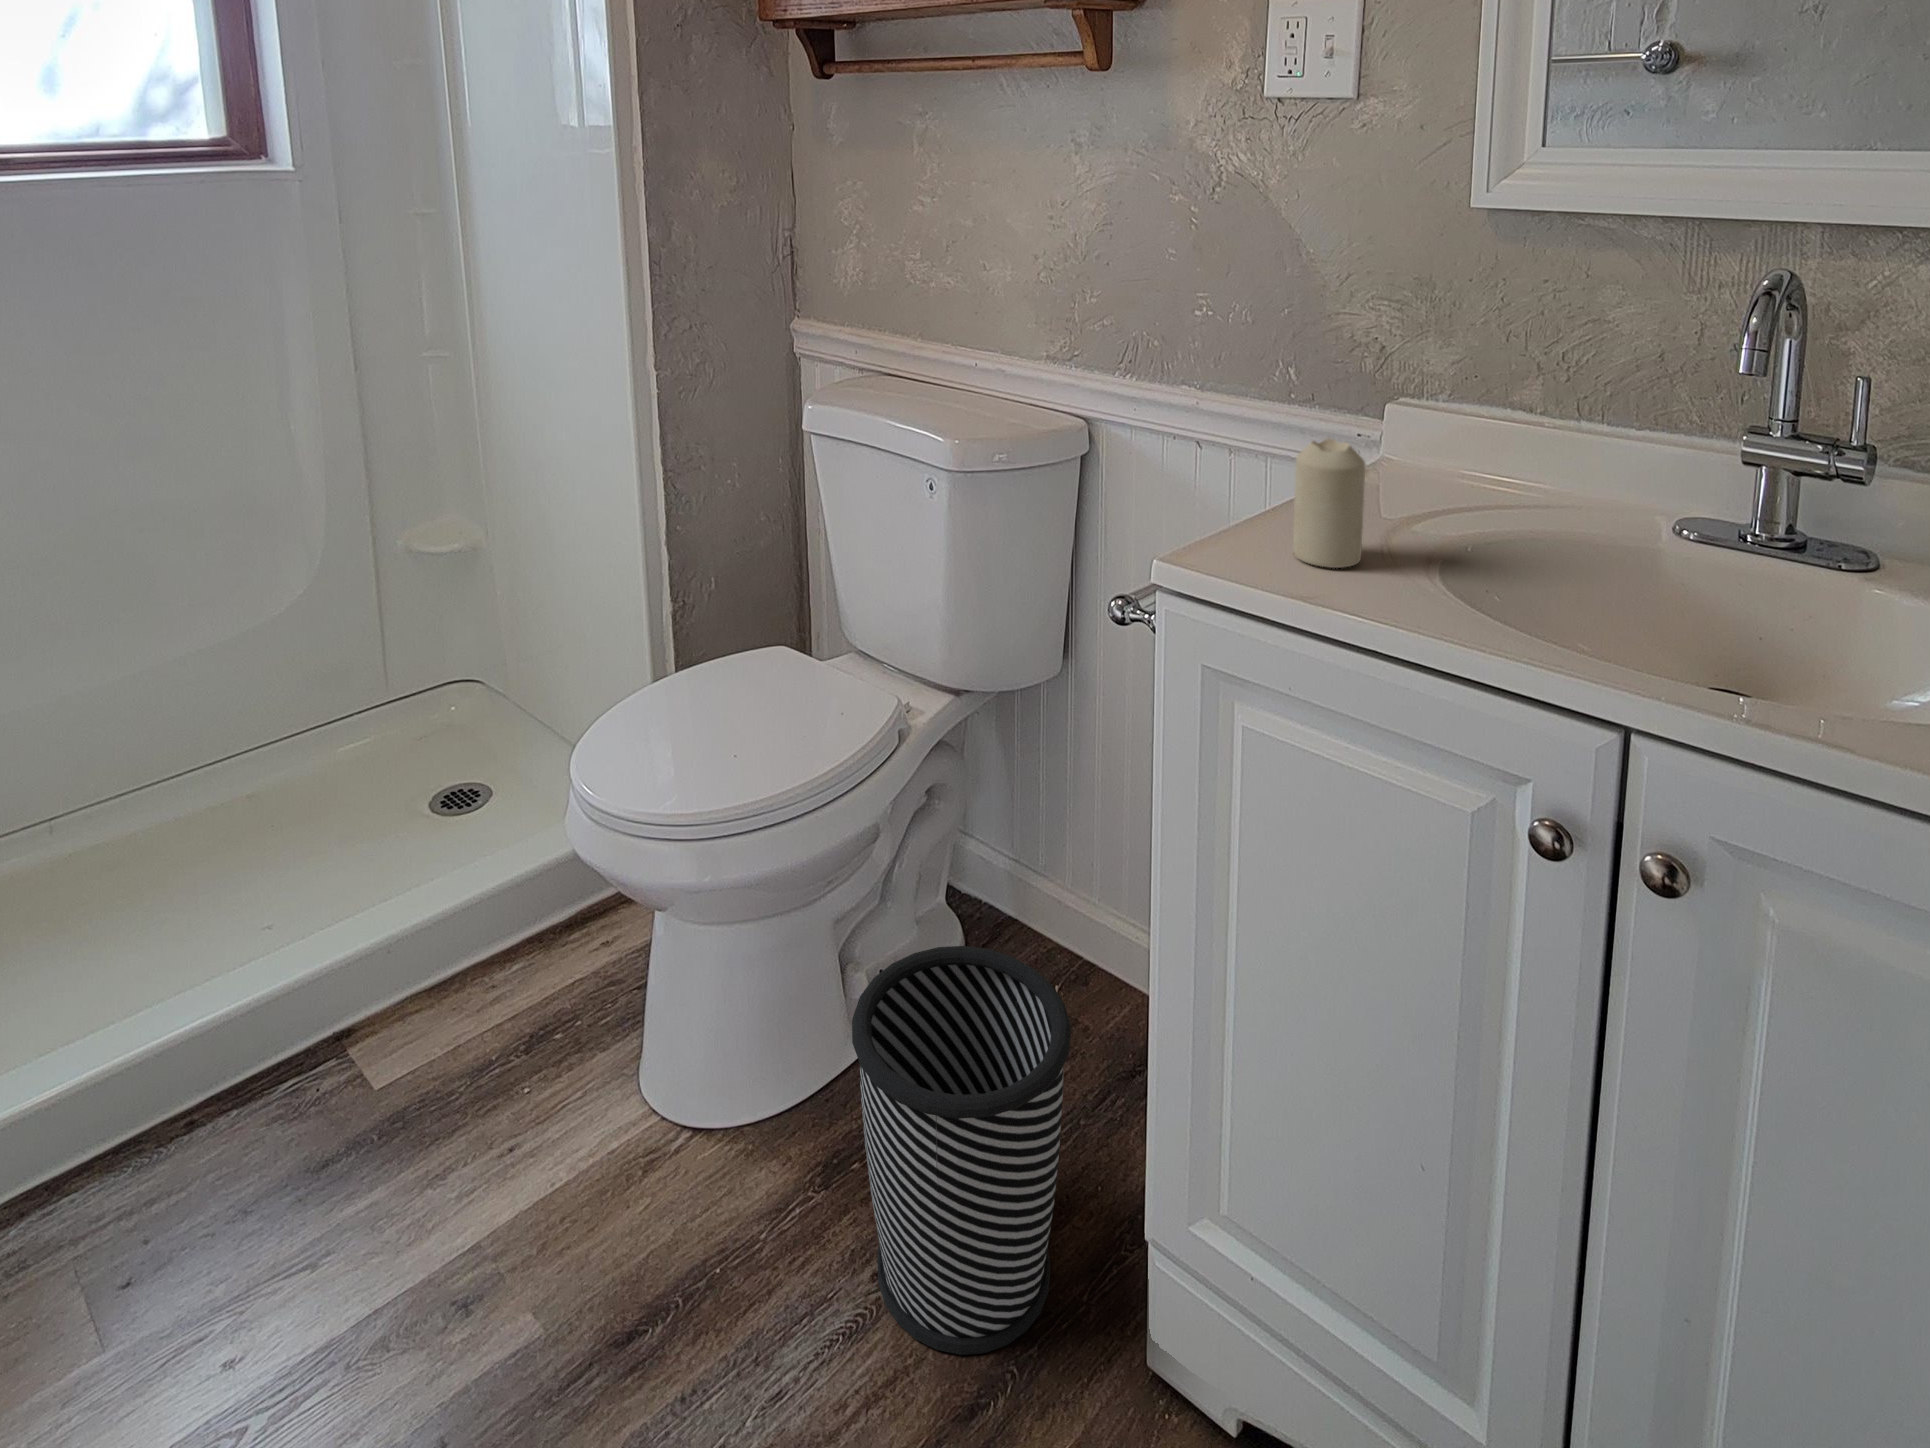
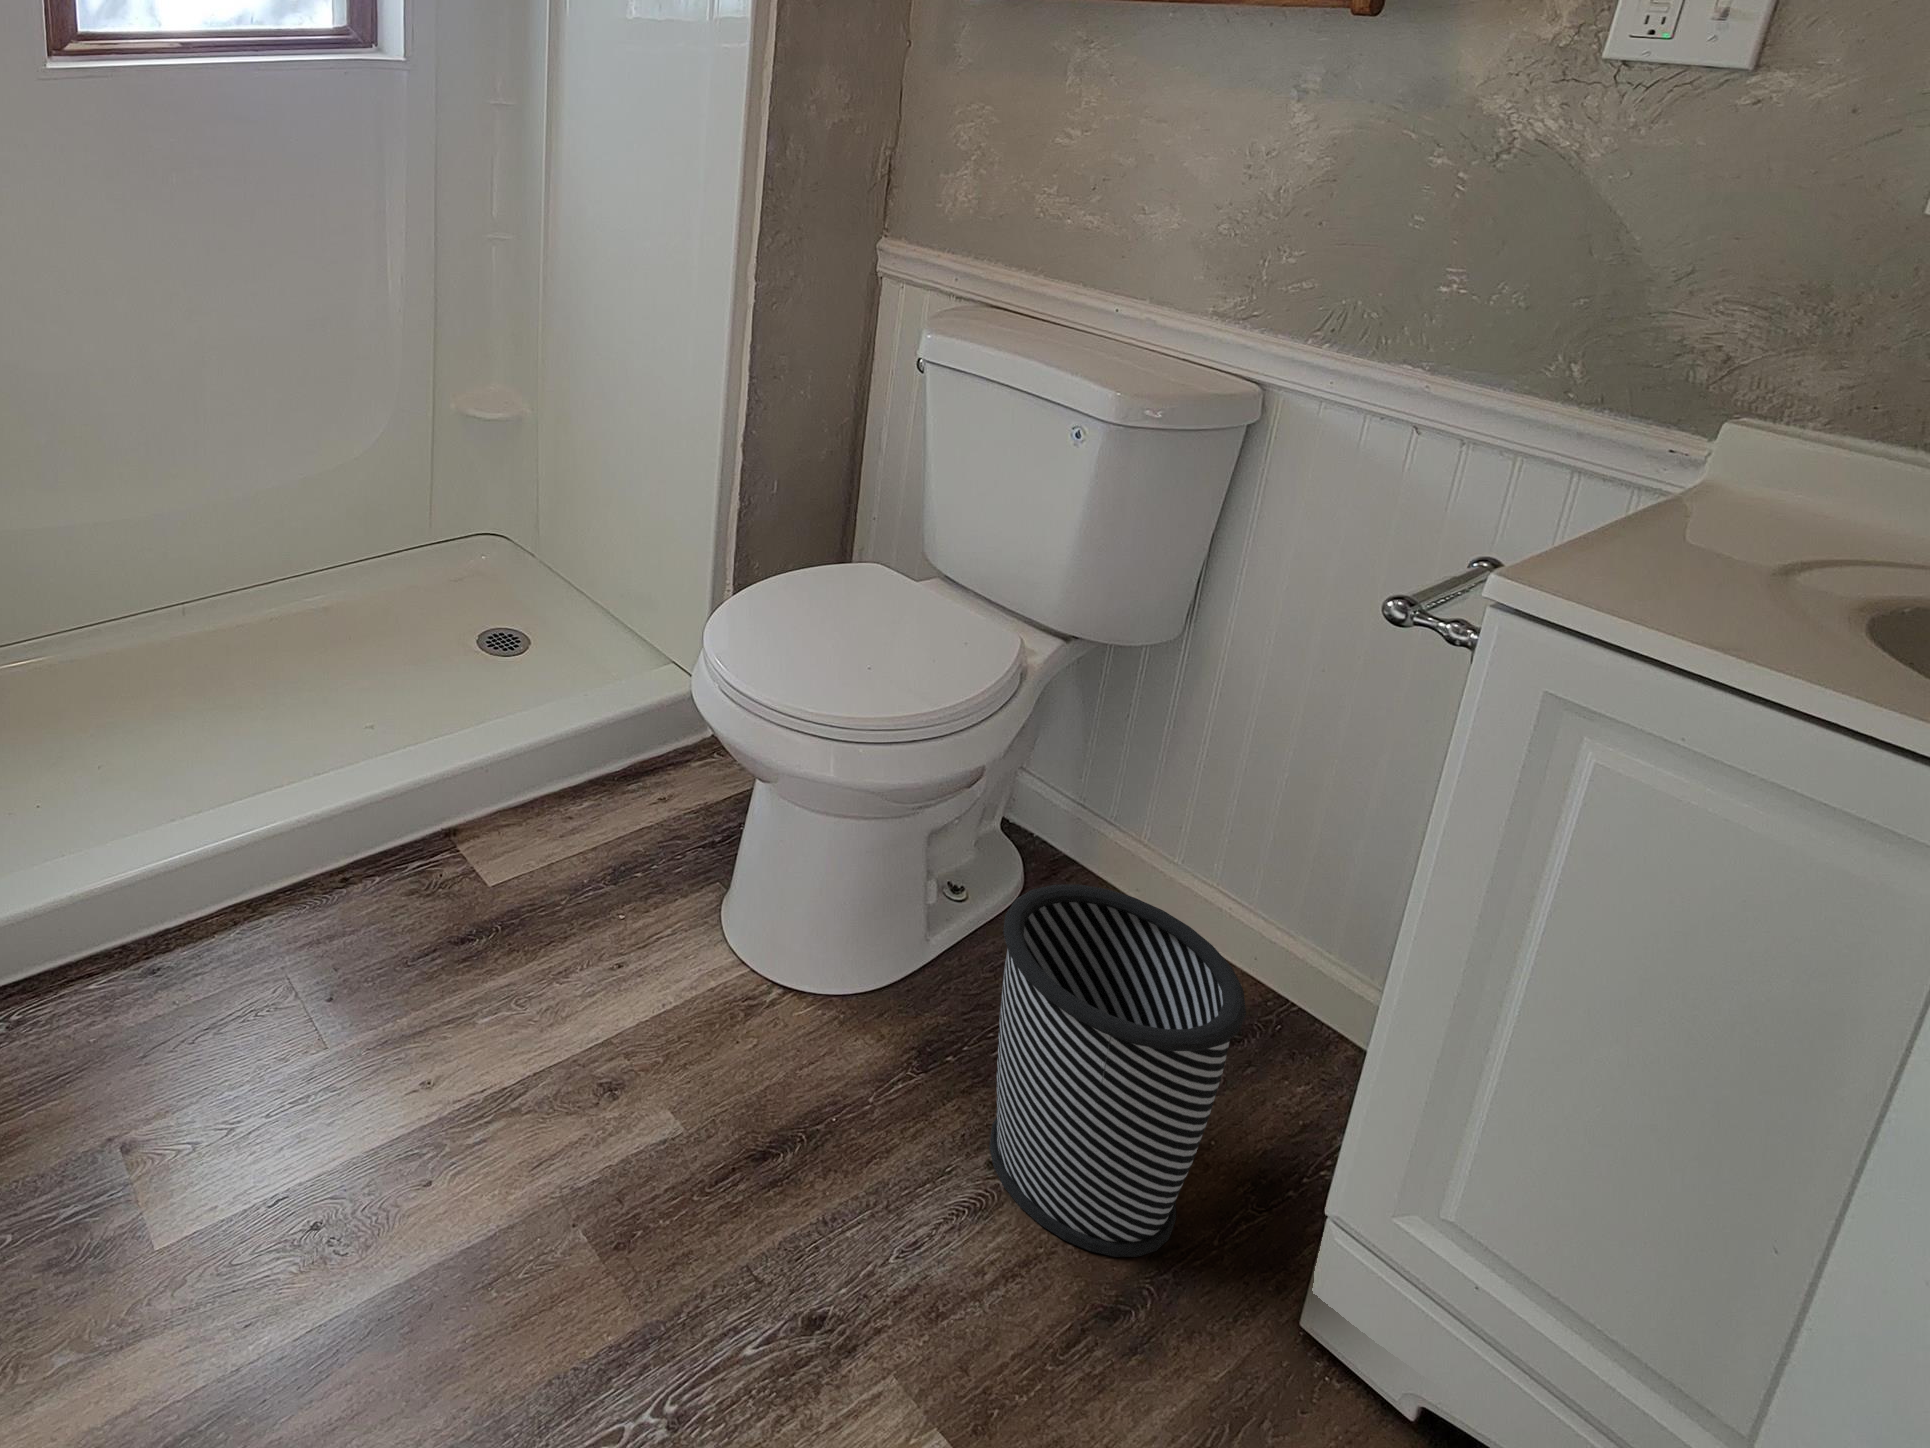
candle: present [1293,439,1365,568] -> none [1666,467,1795,607]

